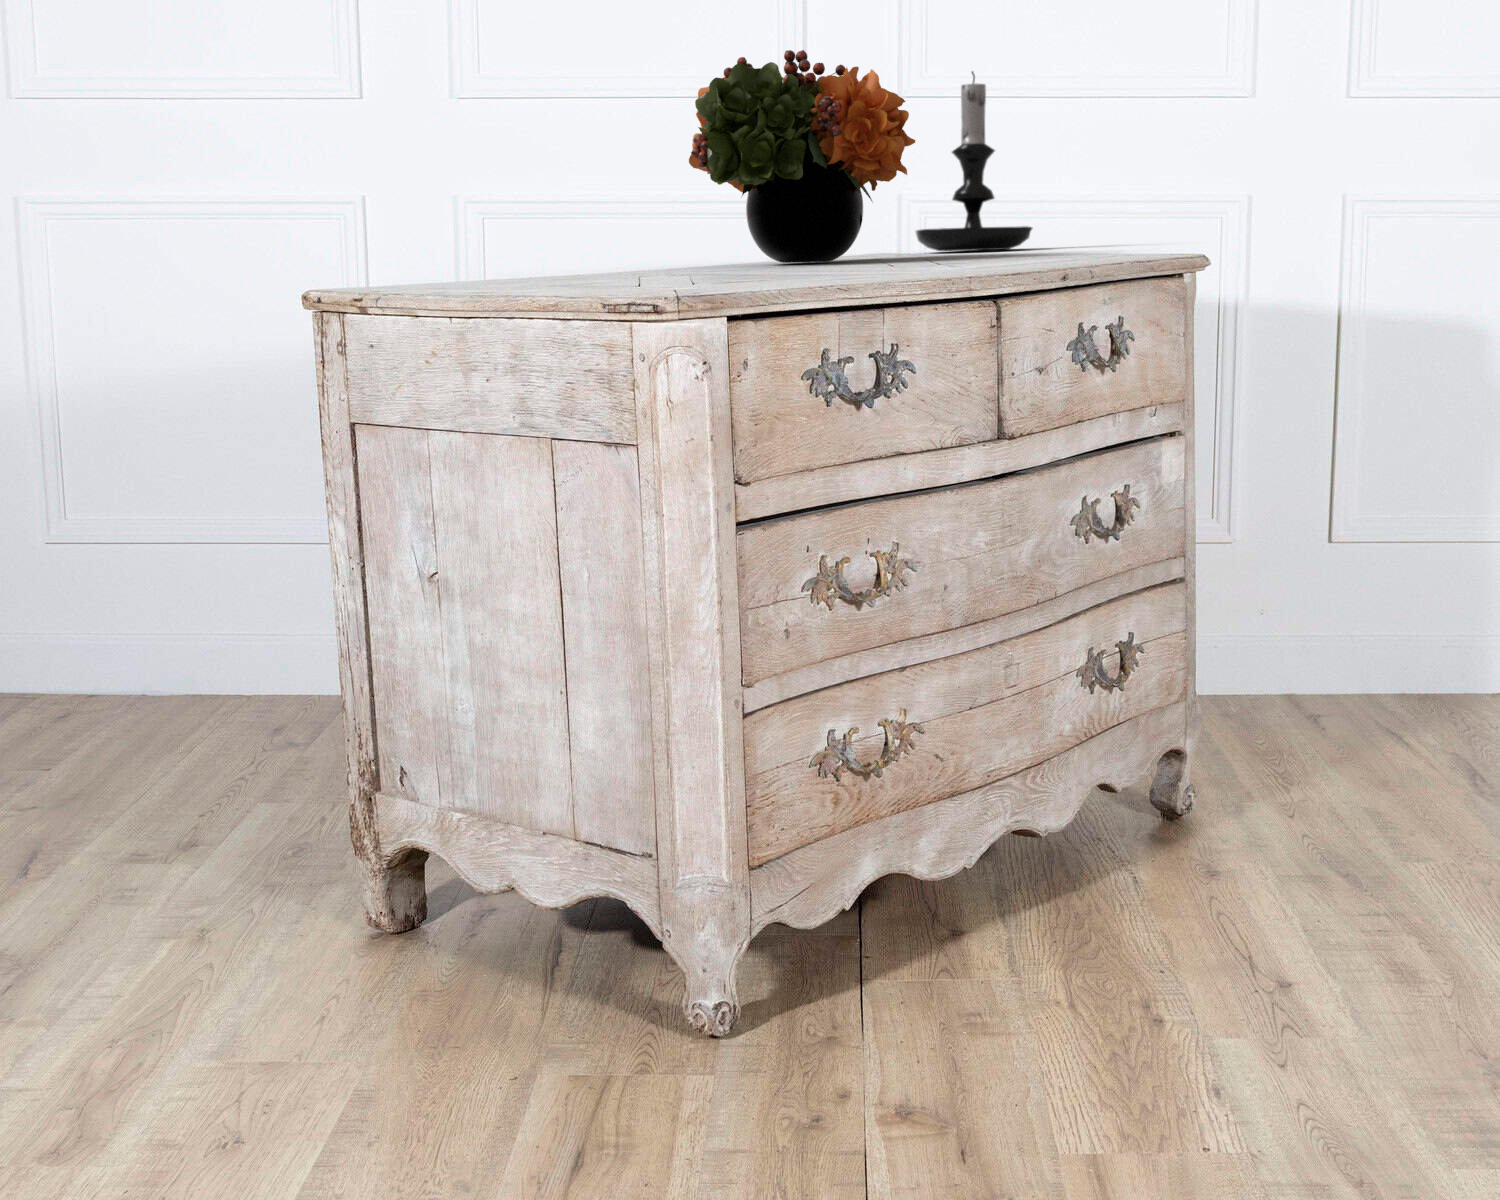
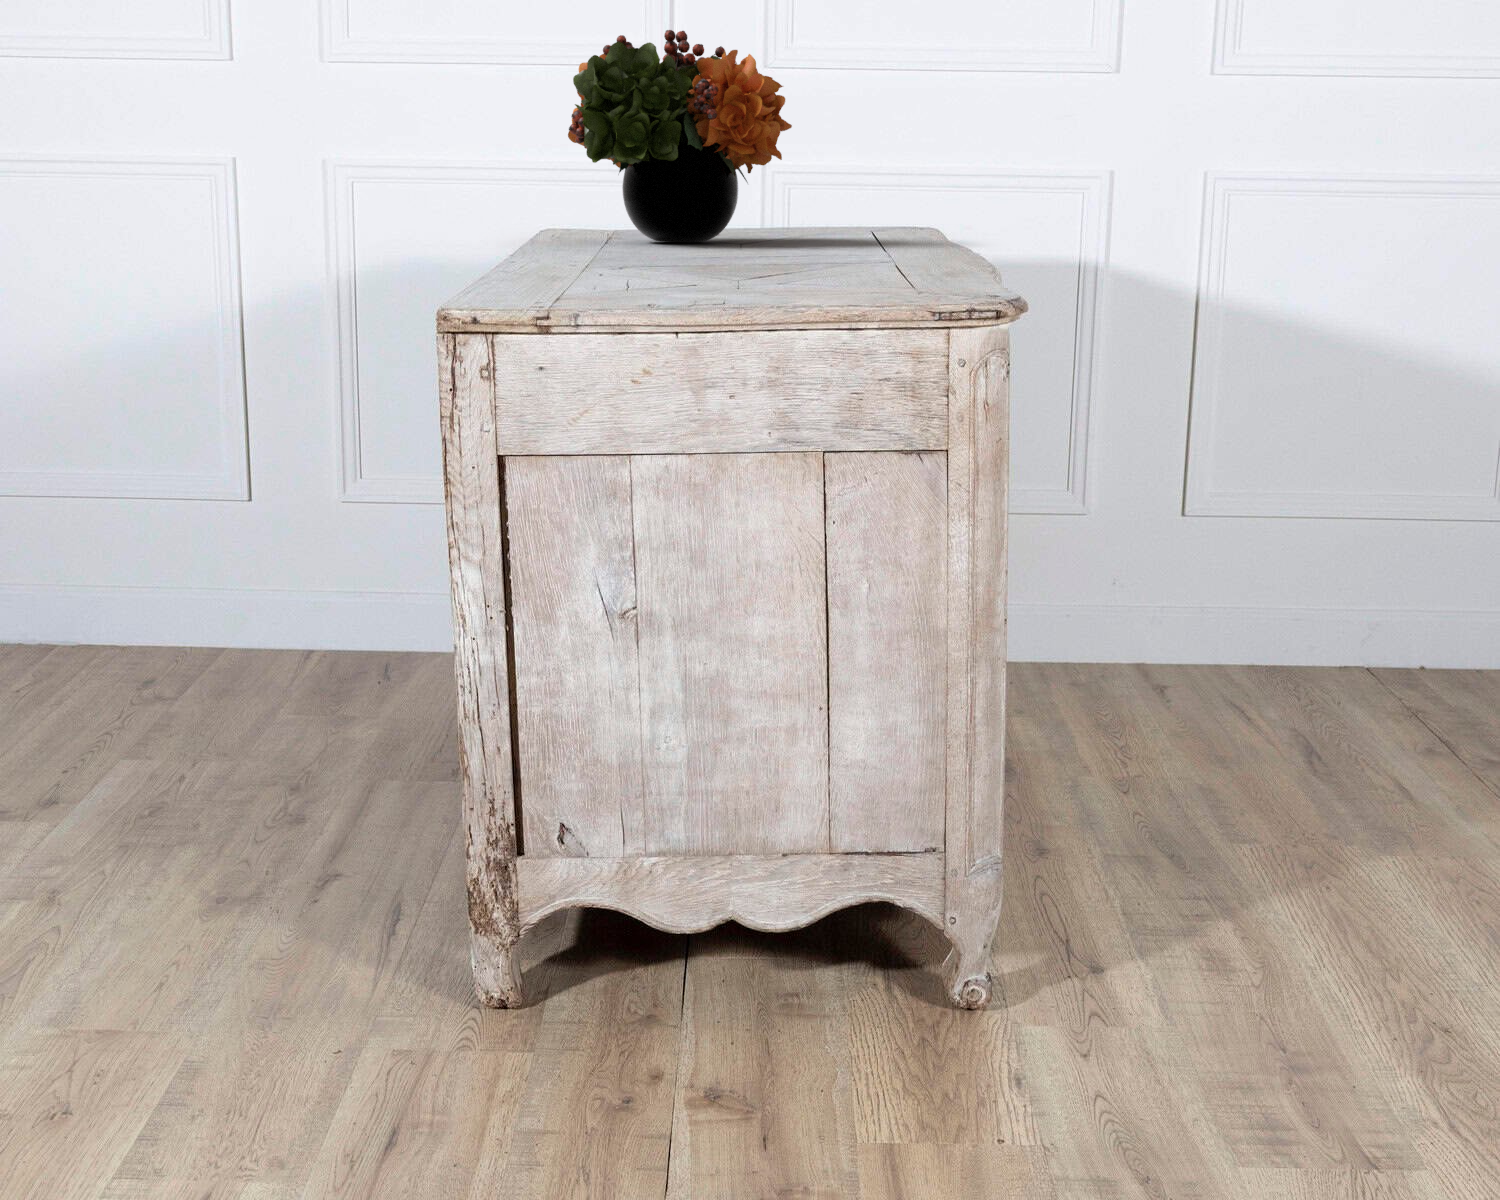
candle holder: present [916,72,1032,251] -> none [796,54,912,232]

